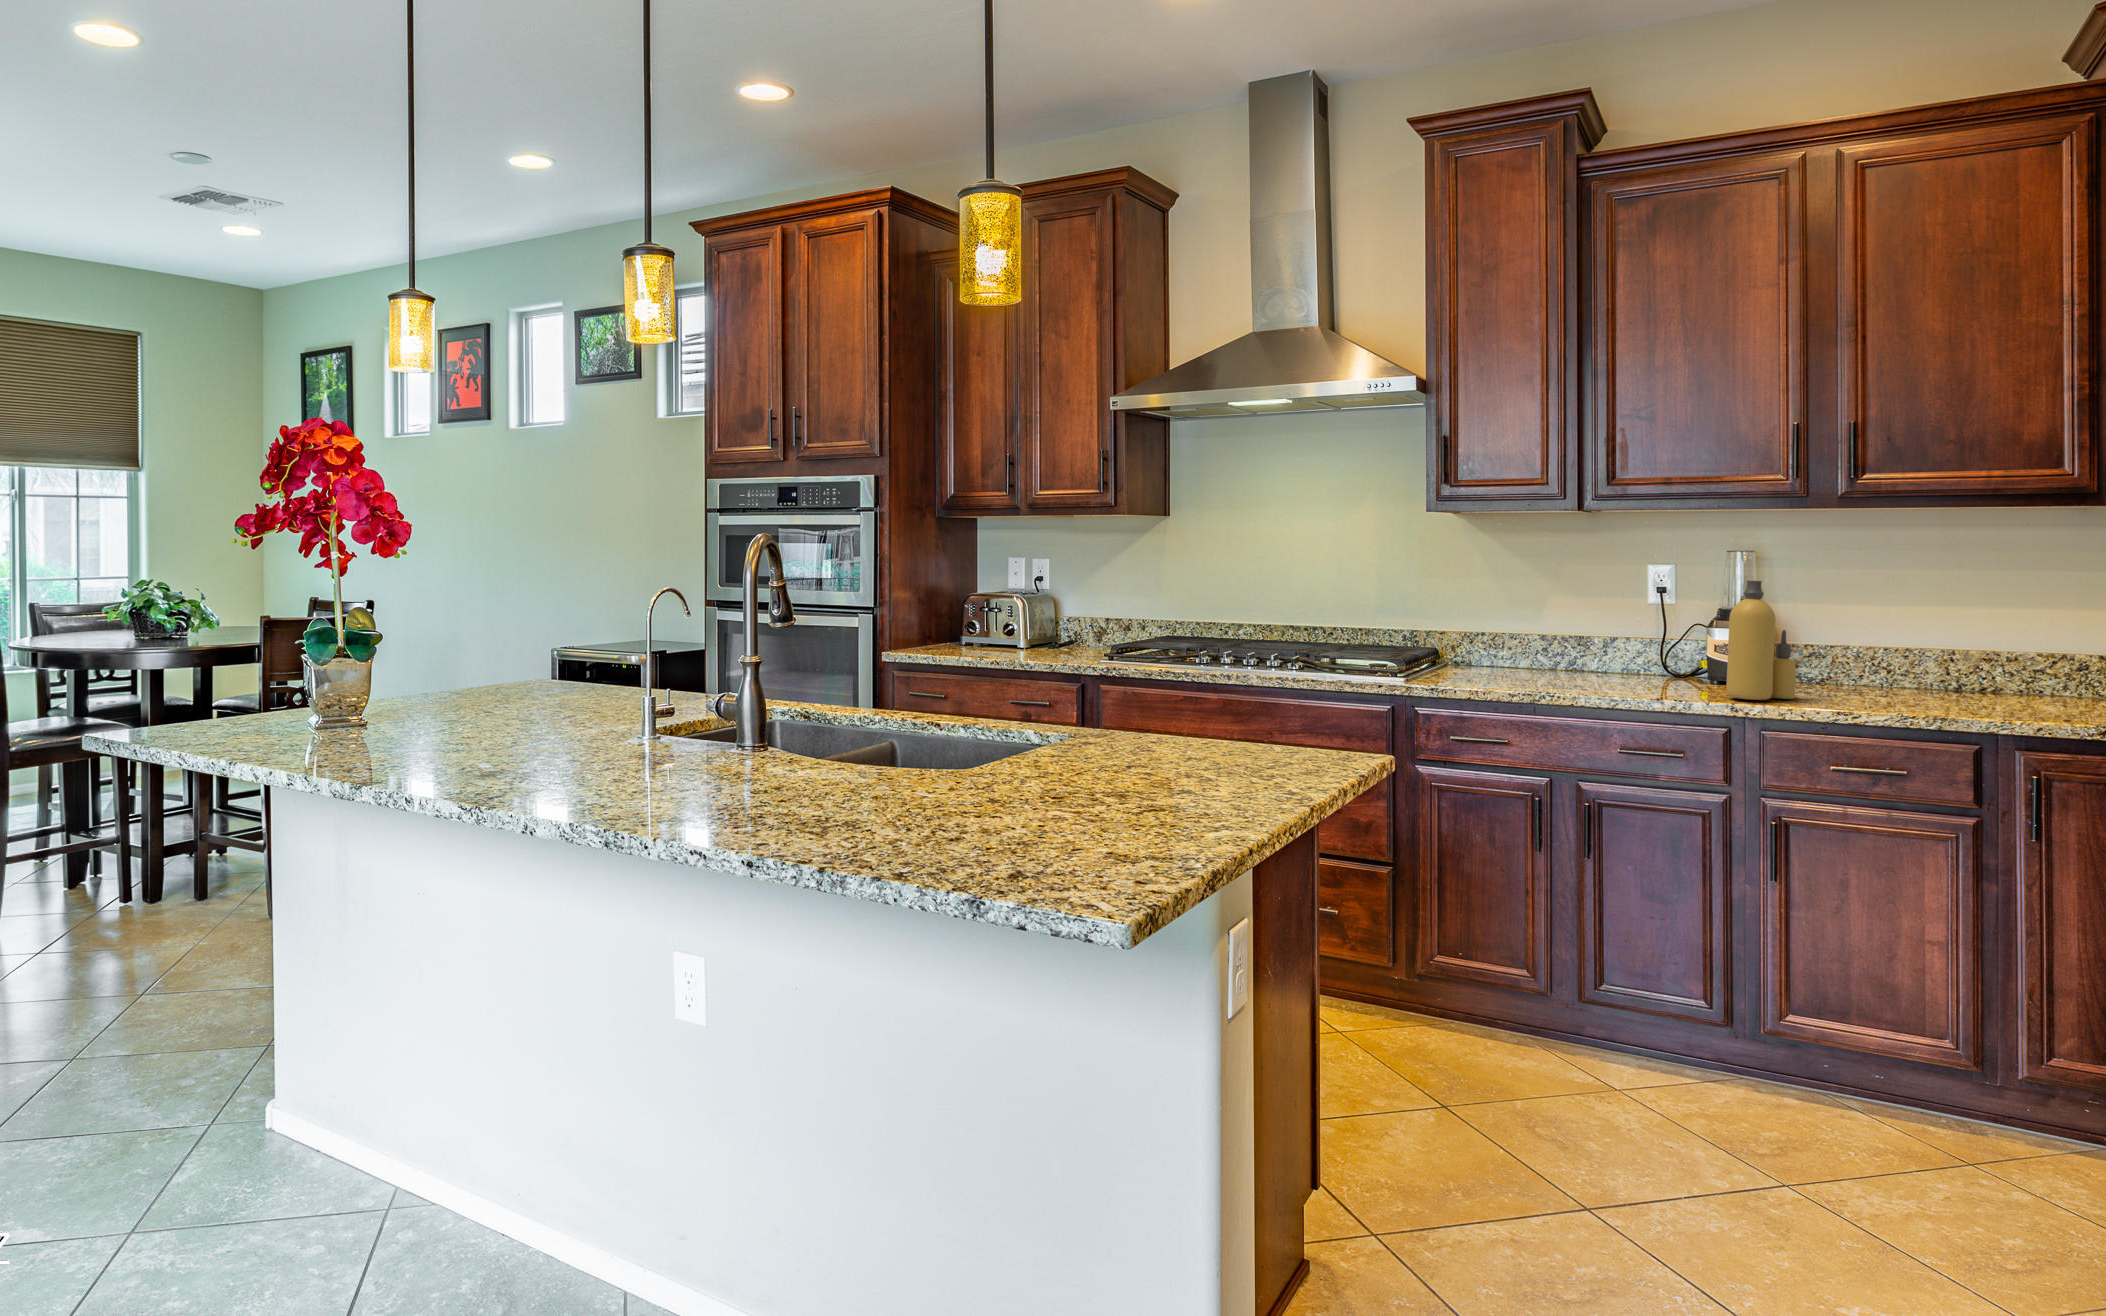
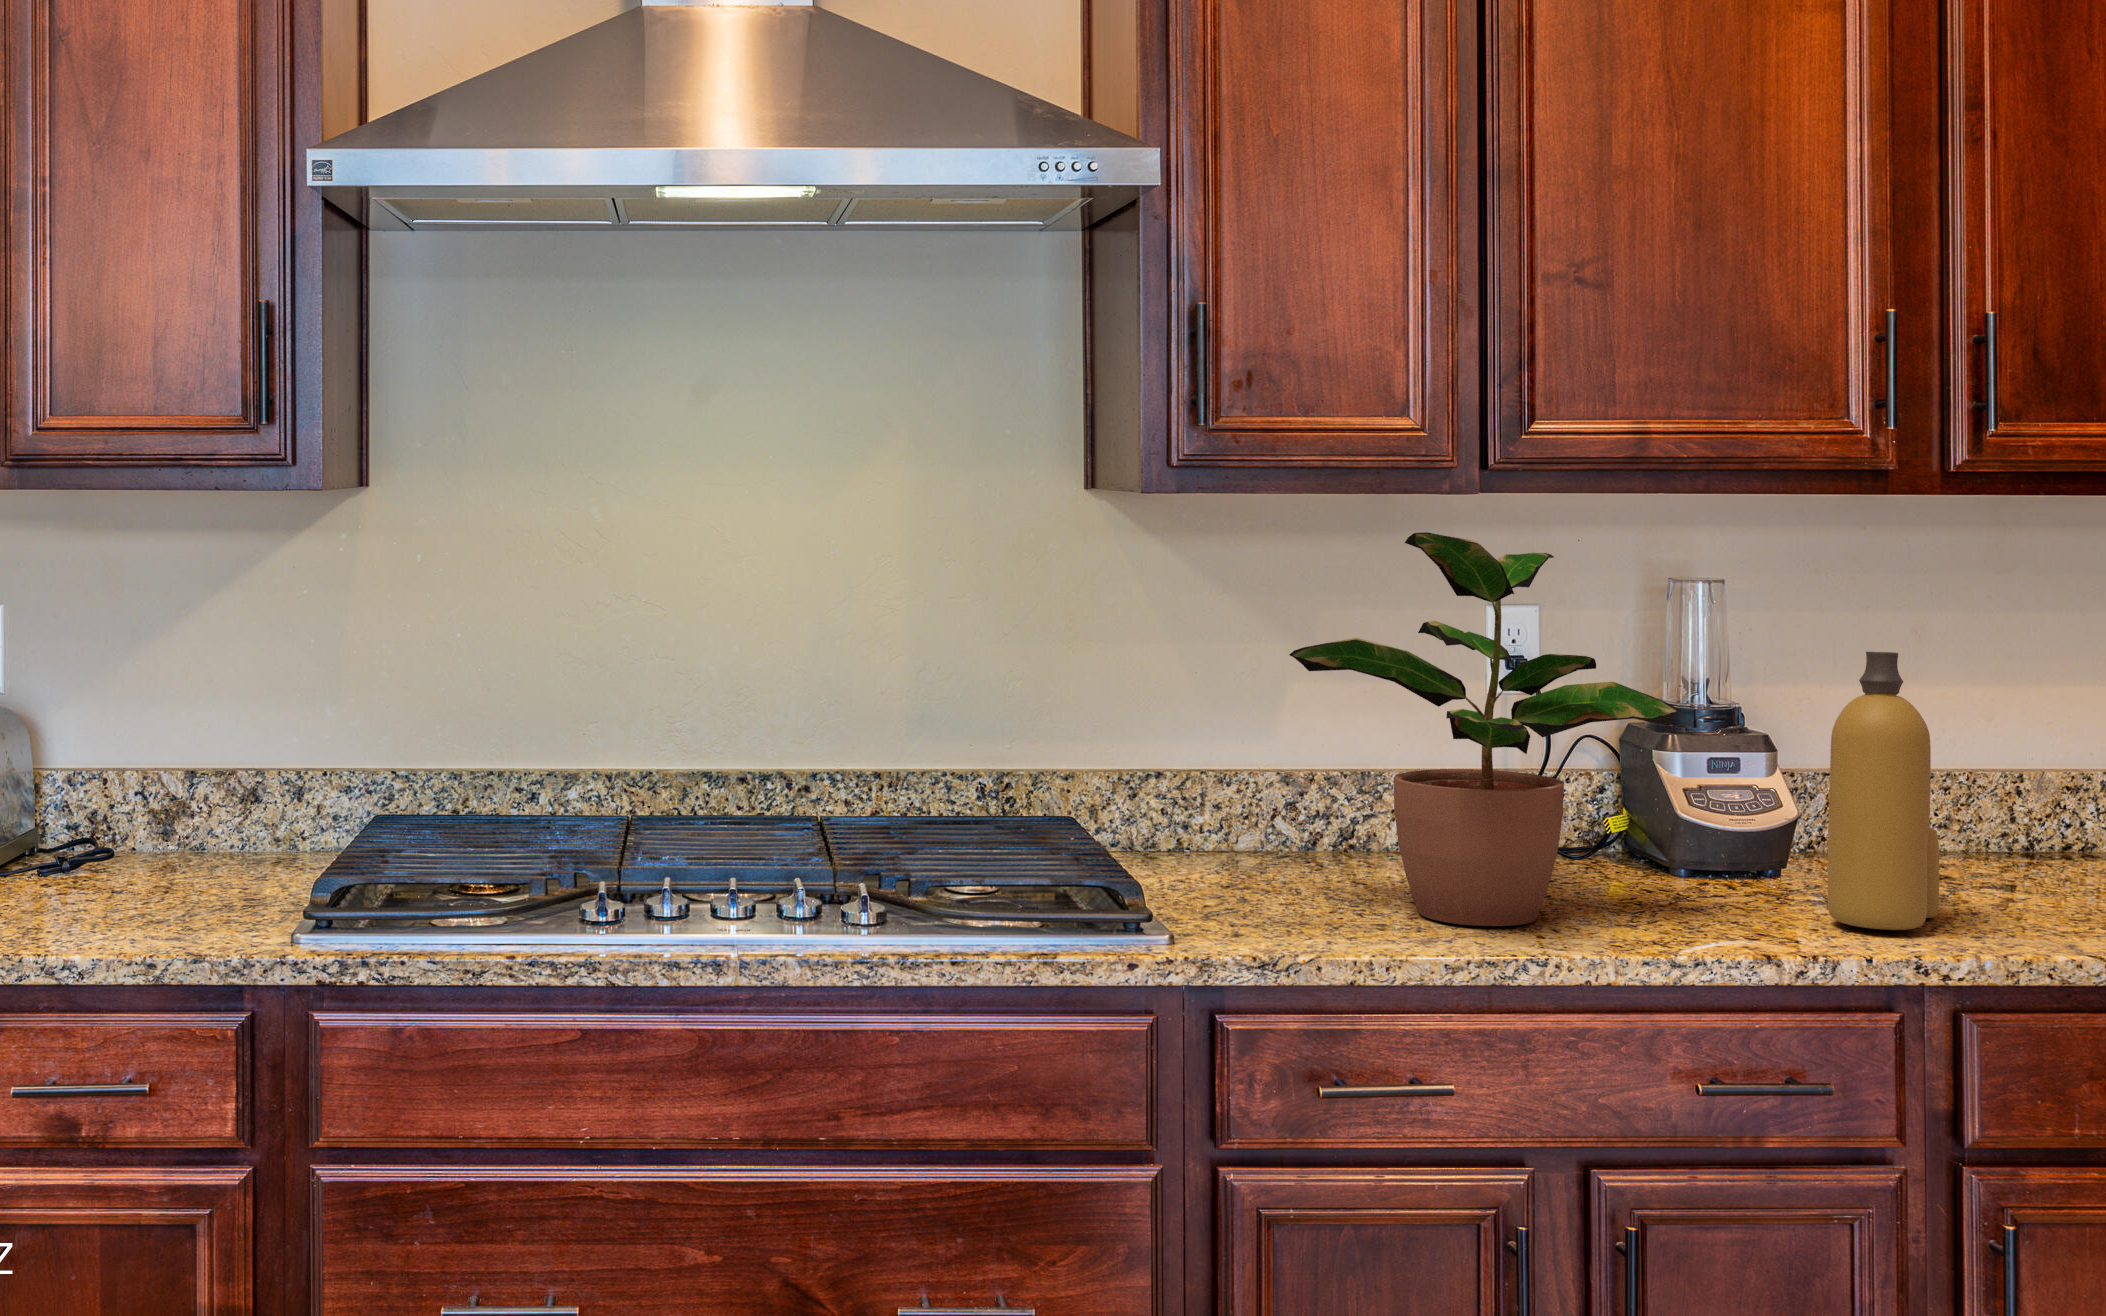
potted plant: none [1492,530,1658,688] -> present [1290,532,1679,926]

